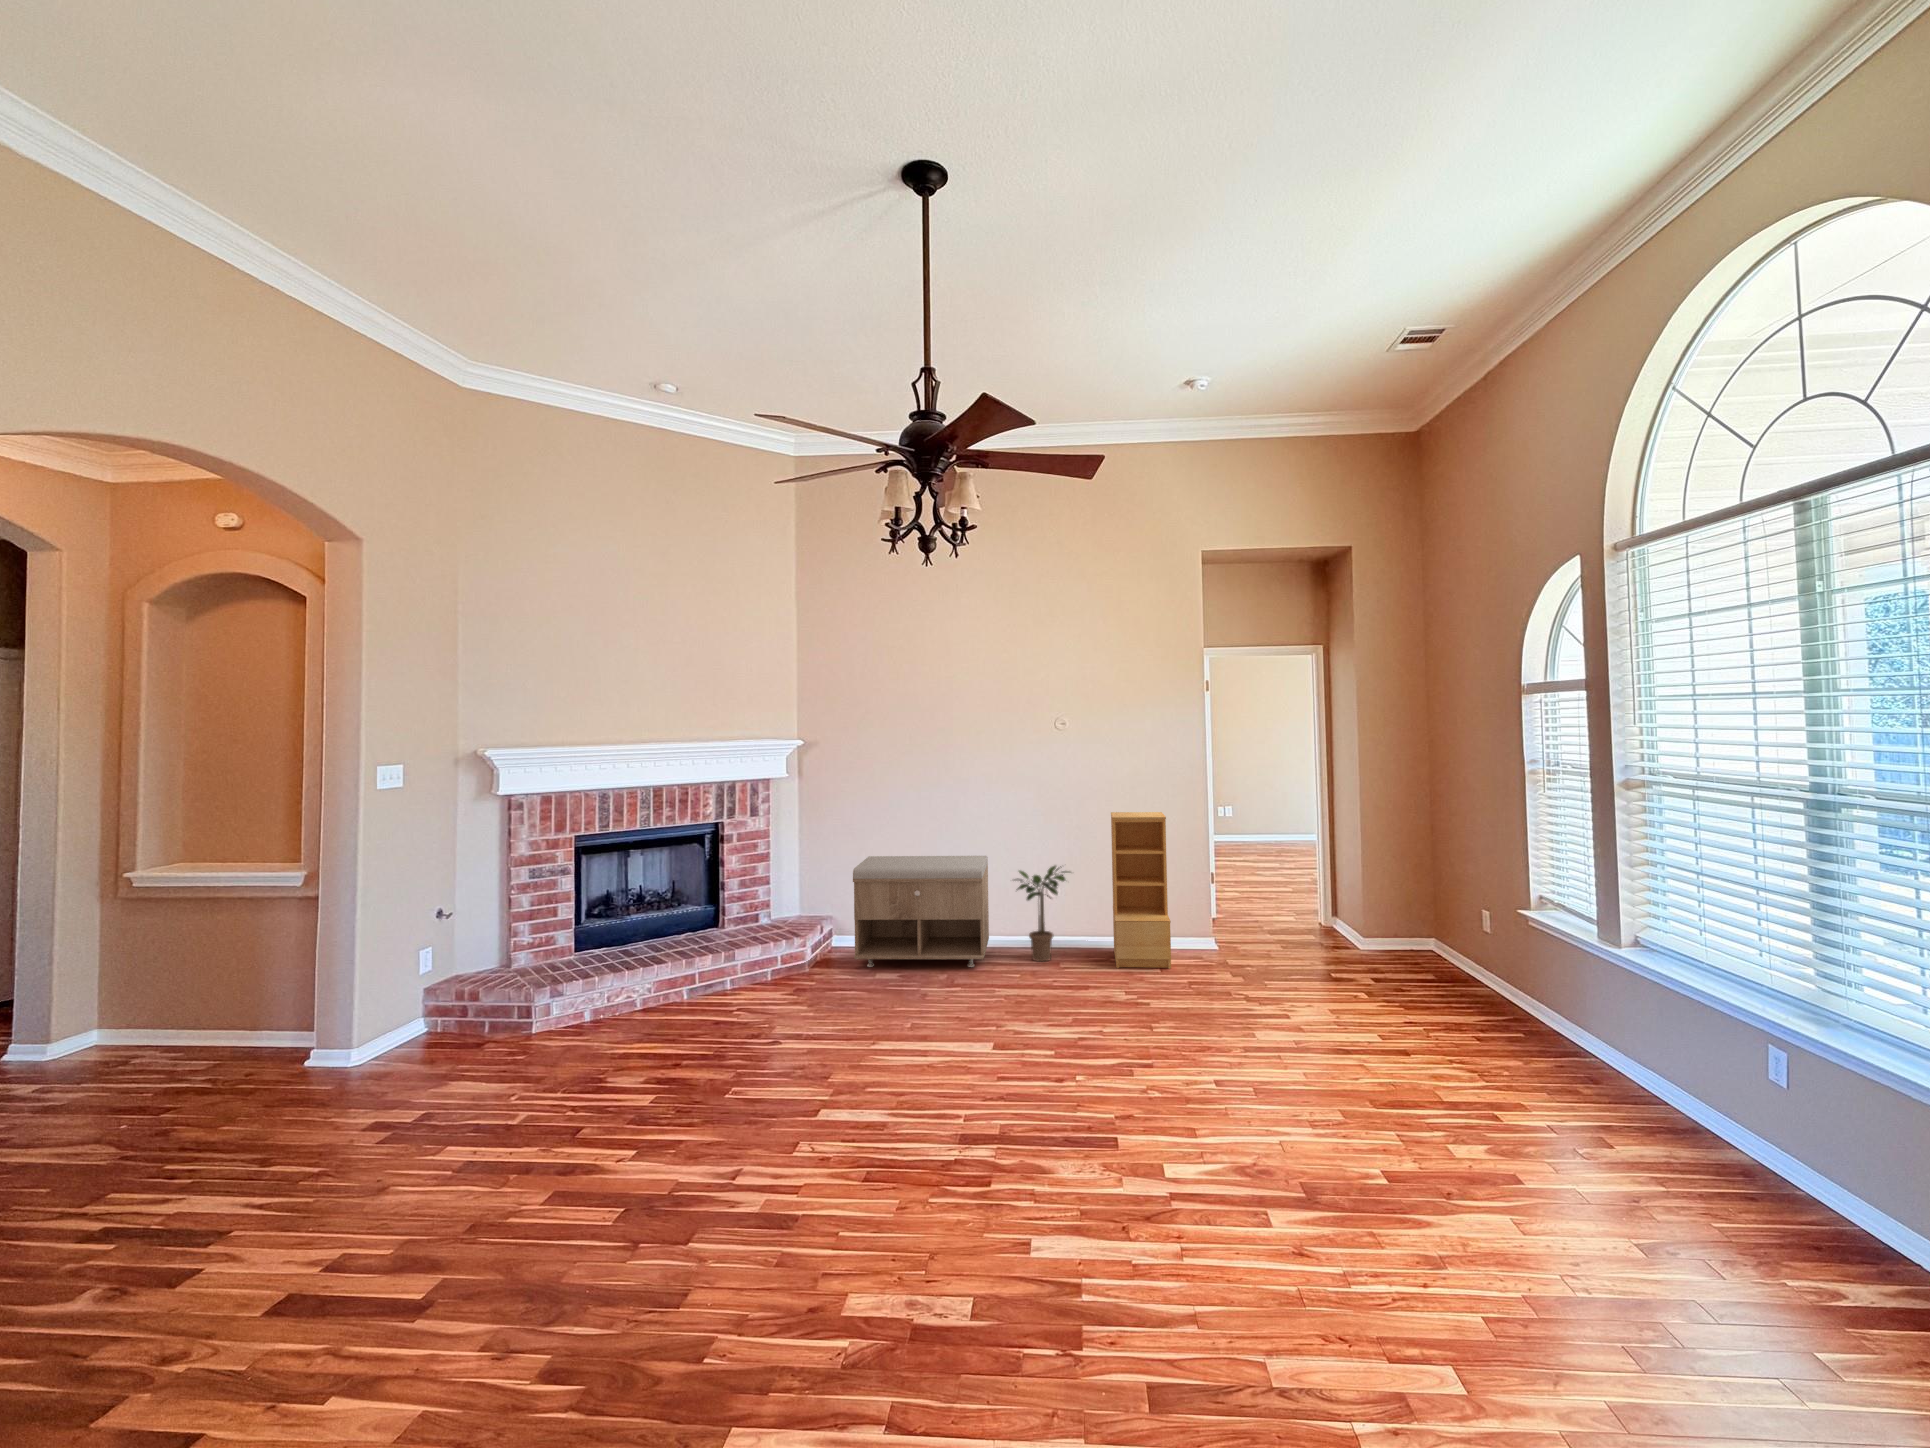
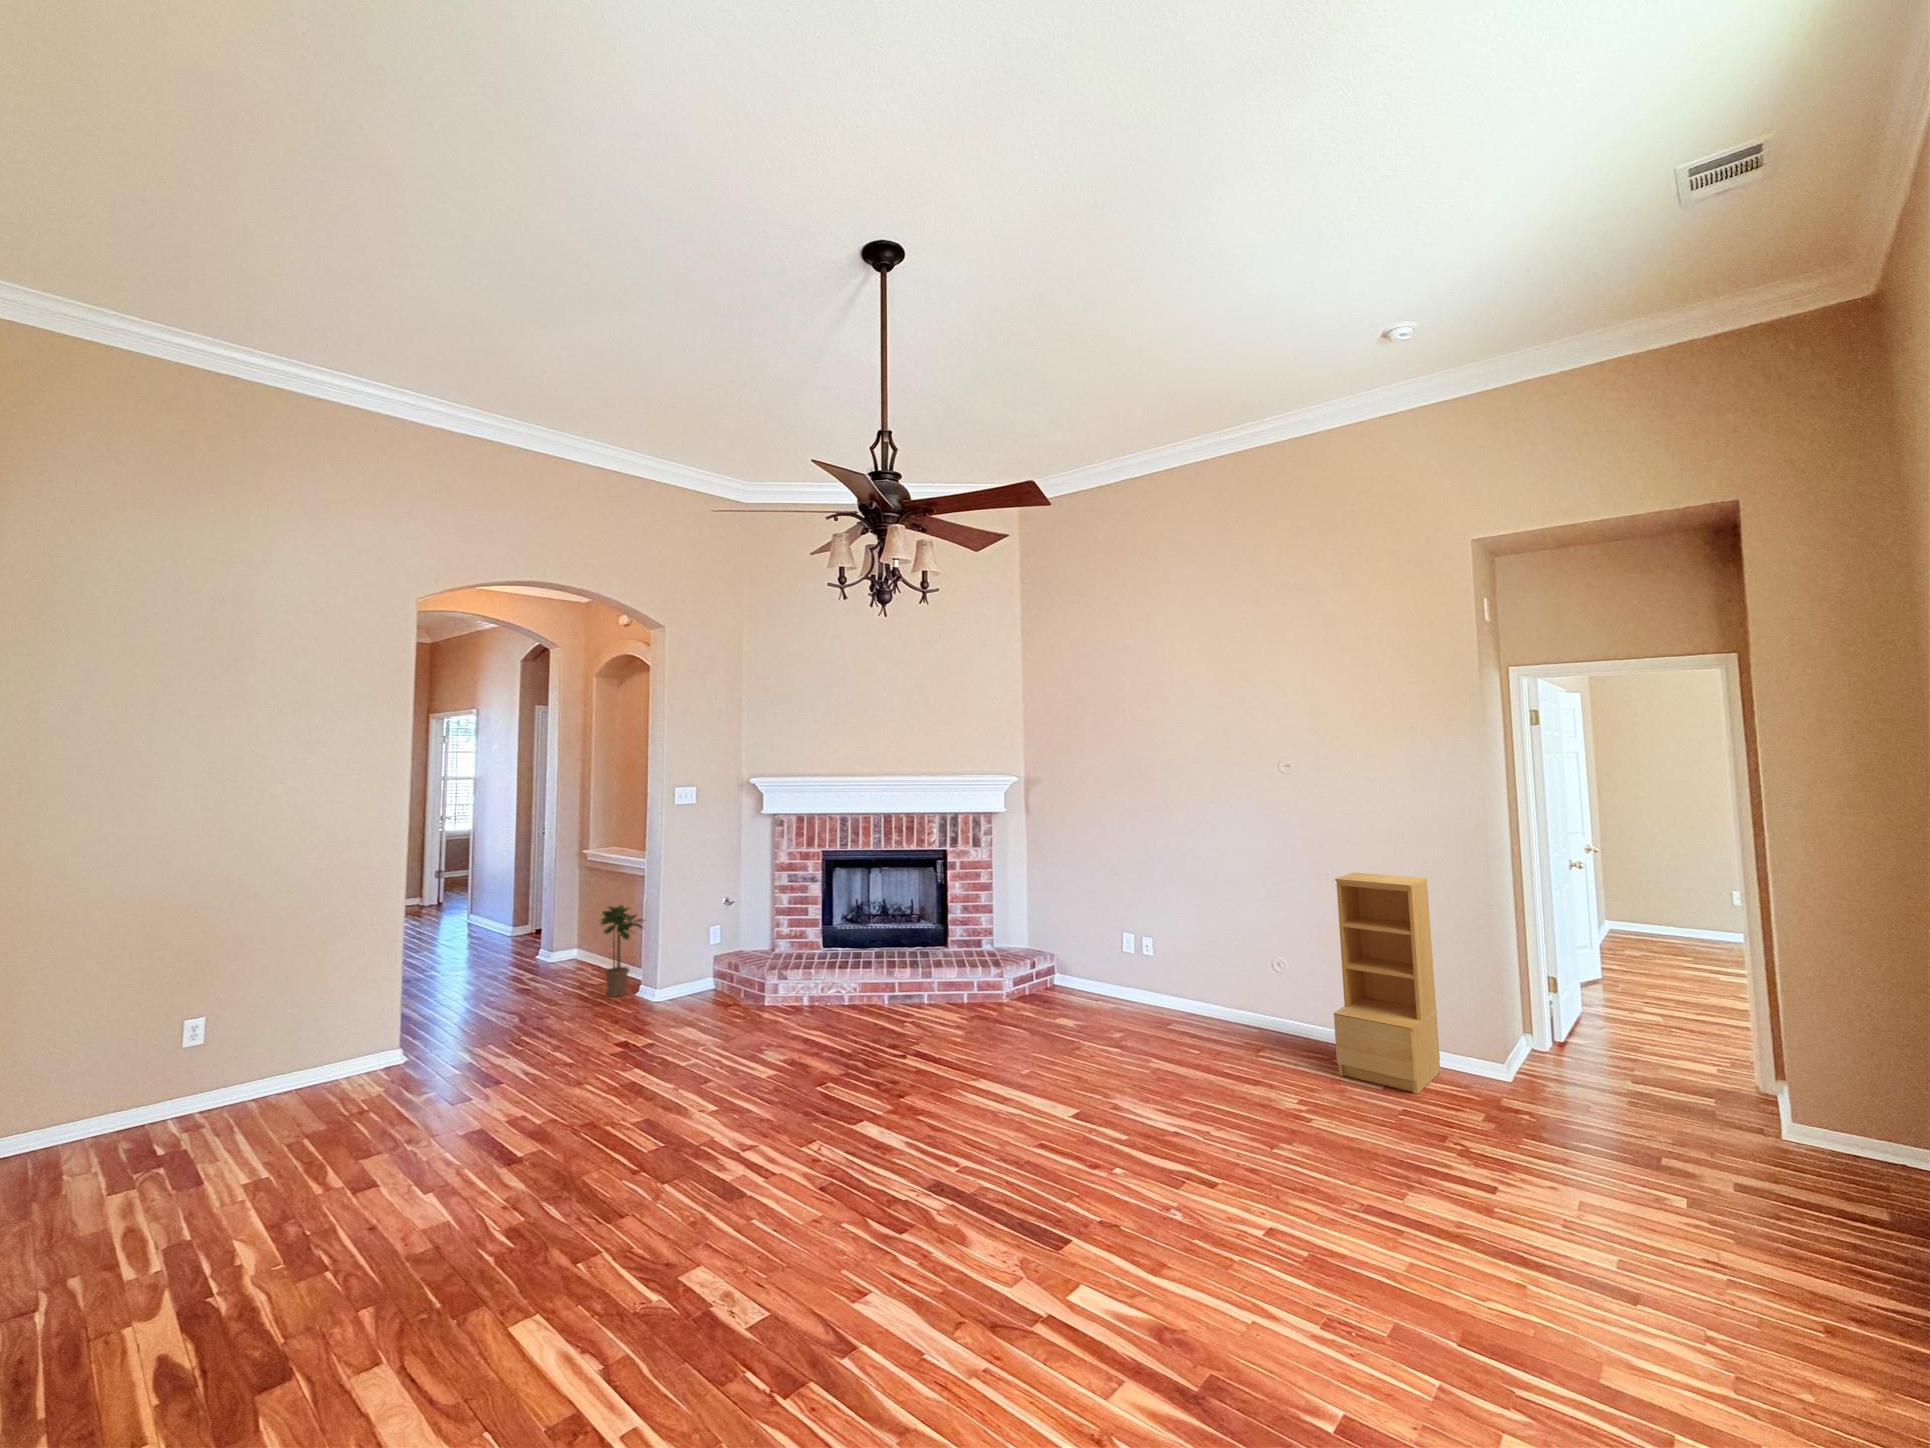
storage bench: present [853,856,989,967] -> none [1042,896,1209,1035]
potted plant: present [1015,866,1070,961] -> present [601,905,643,997]

